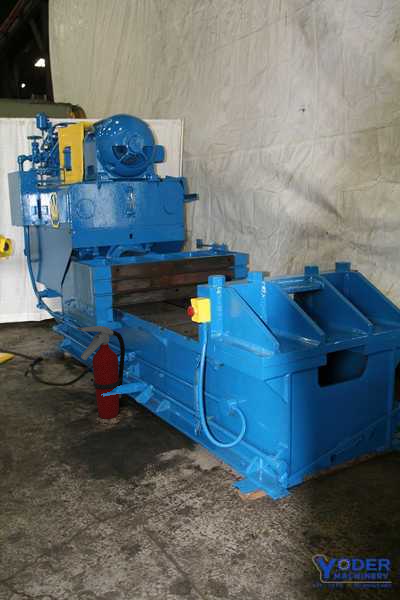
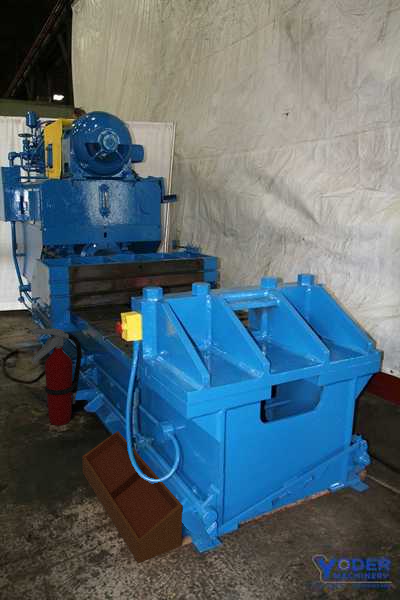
storage bin: none [147,413,254,513] -> present [82,431,183,563]

